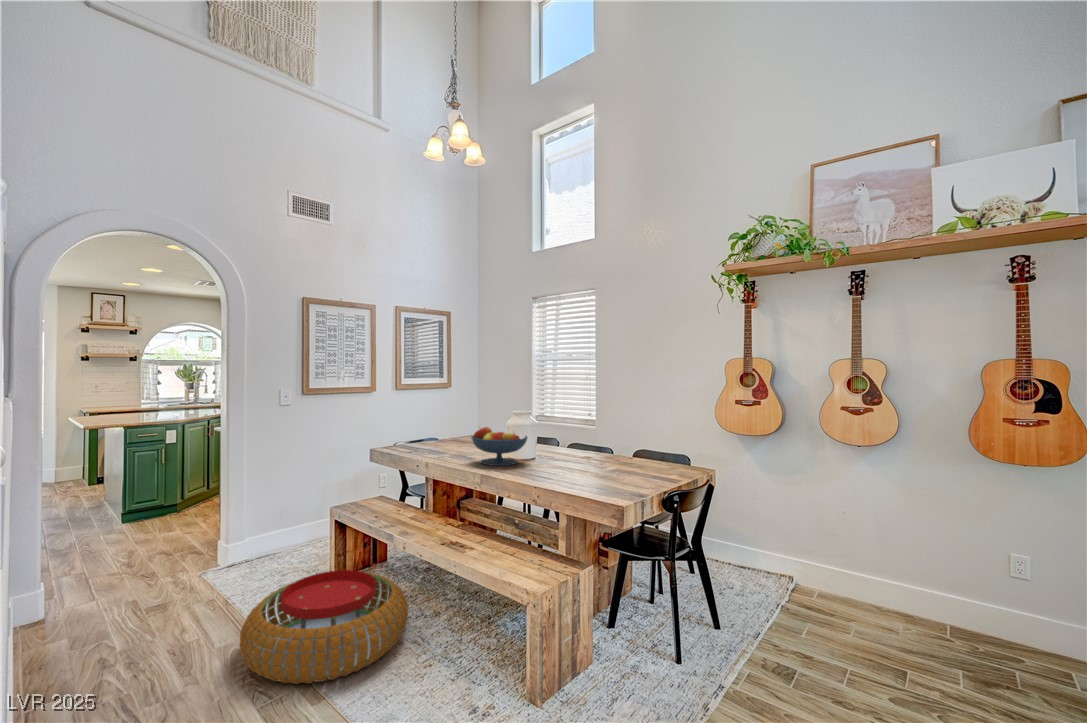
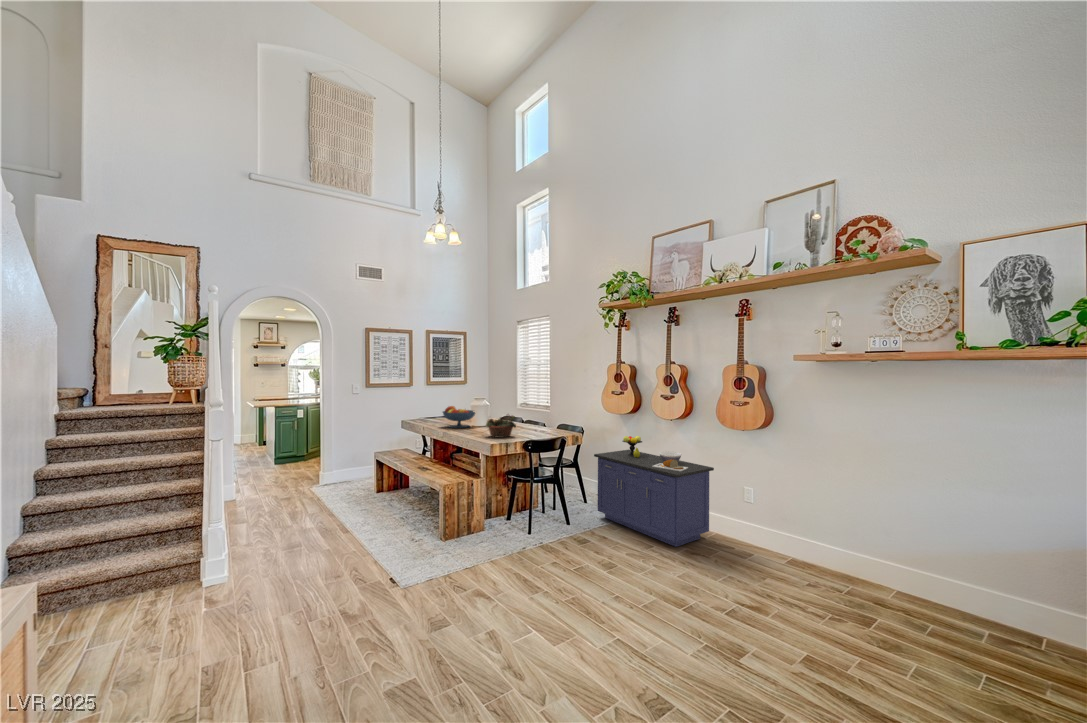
succulent planter: none [591,444,654,489] -> present [486,414,516,438]
storage cabinet: none [738,472,964,670] -> present [594,436,714,547]
pouf: present [240,570,408,684] -> none [316,482,402,527]

